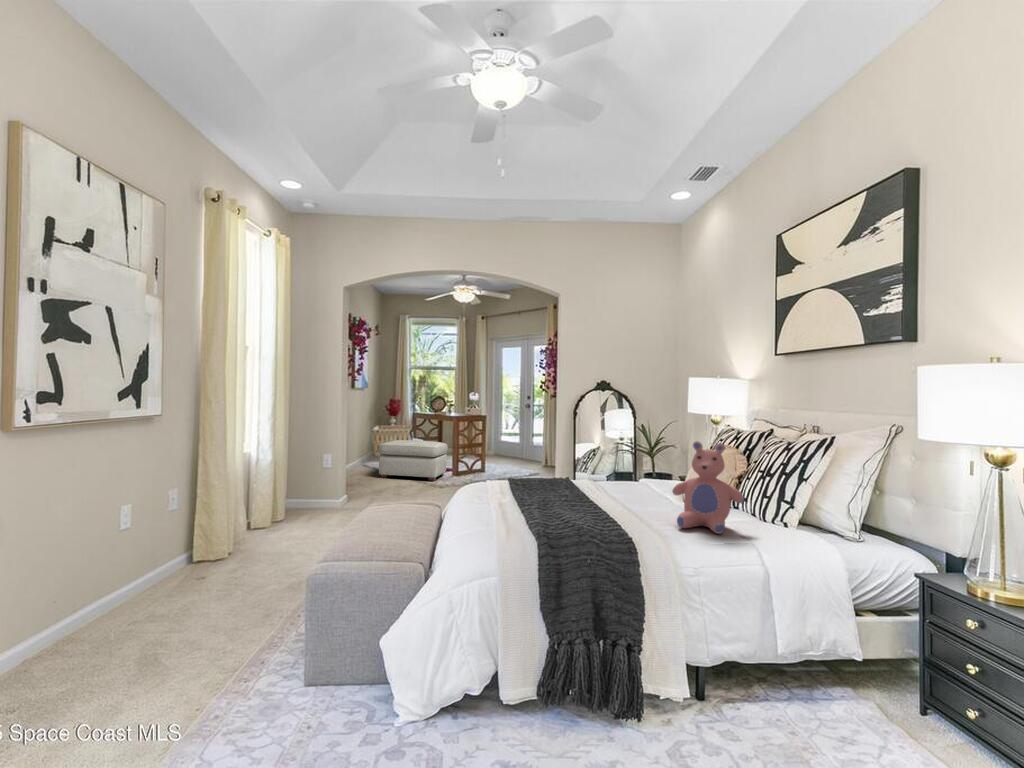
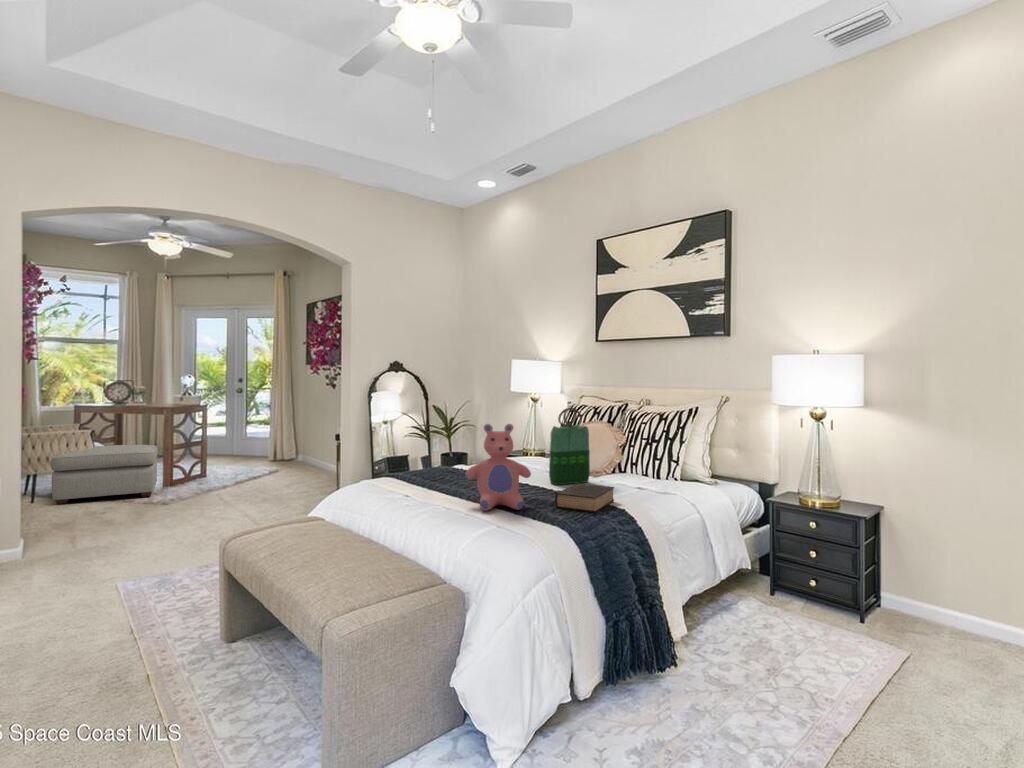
tote bag: none [620,424,667,510] -> present [549,408,590,485]
teddy bear: present [673,442,744,533] -> present [465,424,531,511]
book: none [559,503,636,532] -> present [555,483,614,512]

